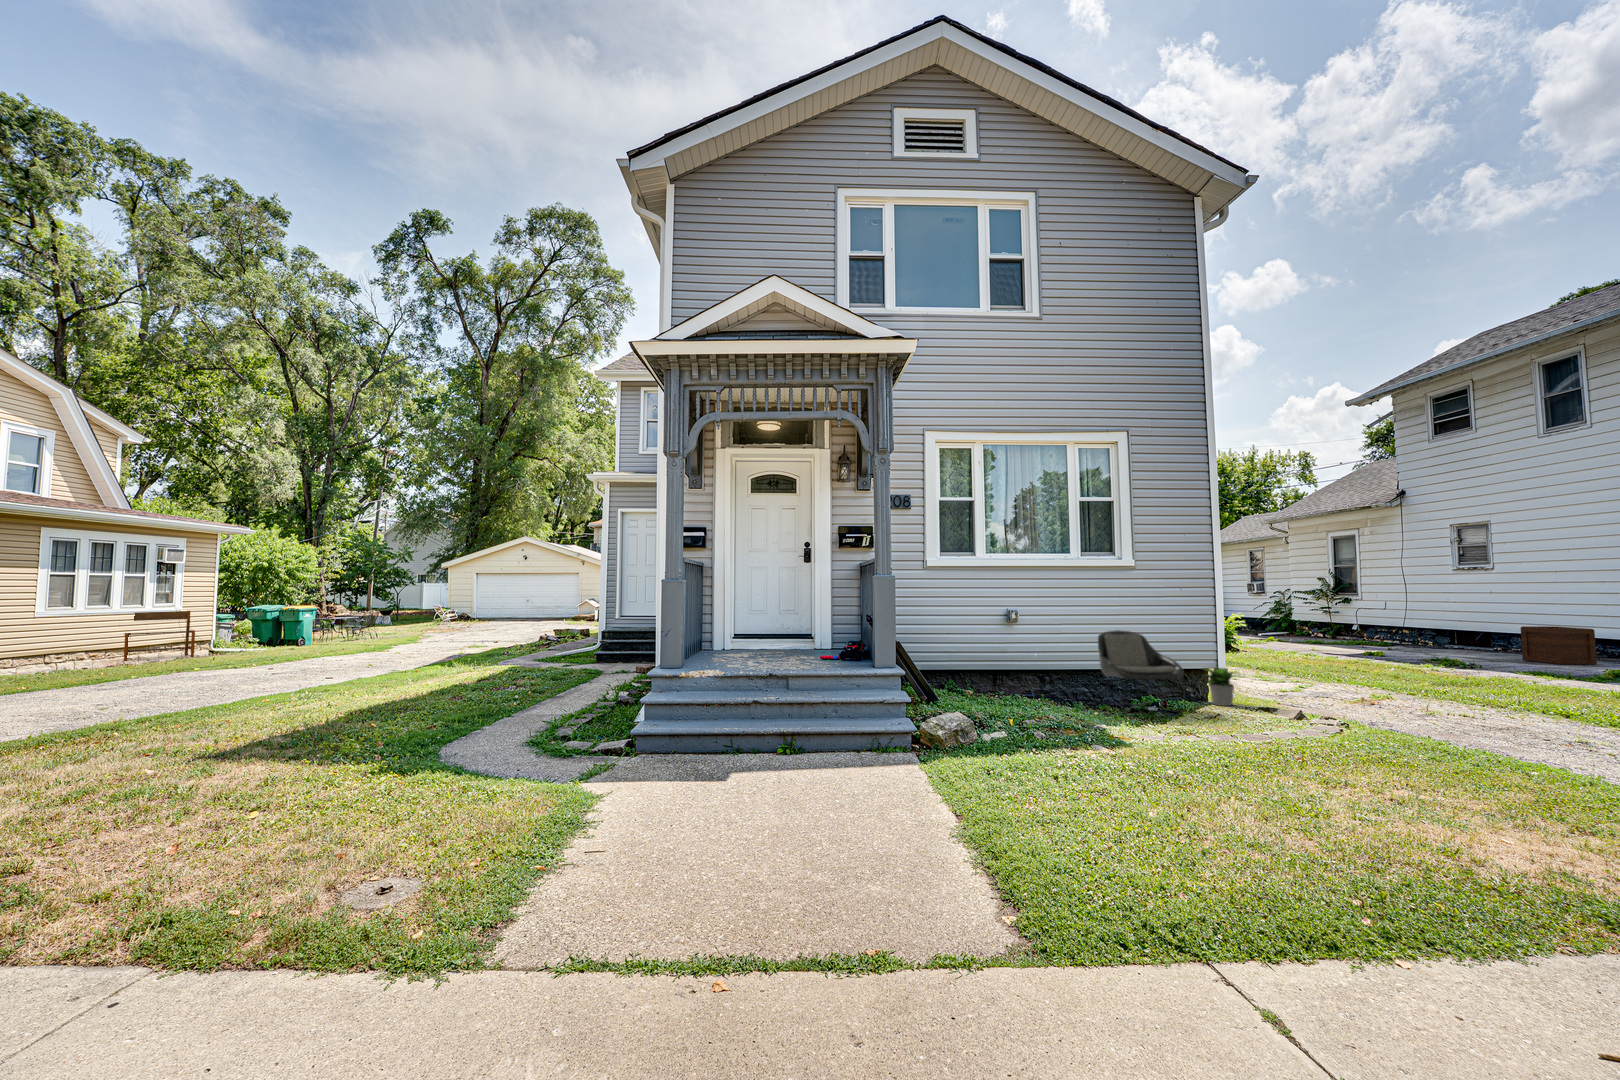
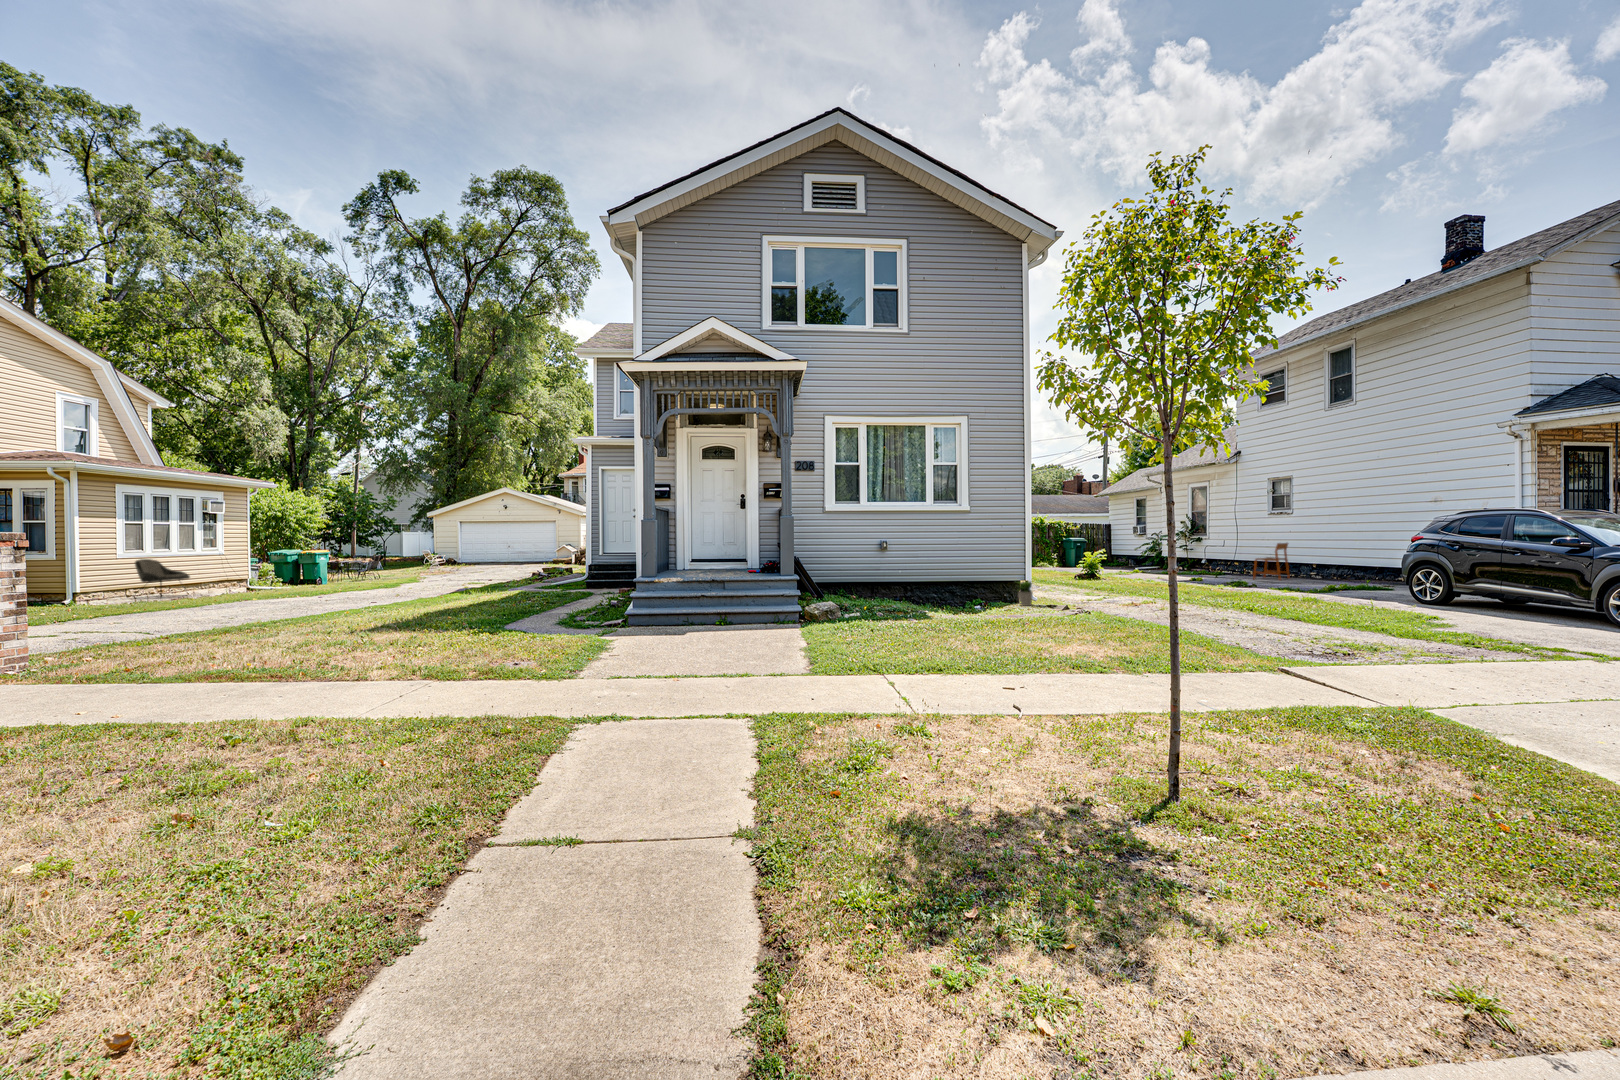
bench: present [123,611,195,661] -> present [1253,543,1290,580]
wooden crate: present [1521,626,1597,665] -> none [1298,558,1343,585]
lounge chair: present [1095,630,1184,713] -> present [135,559,190,597]

